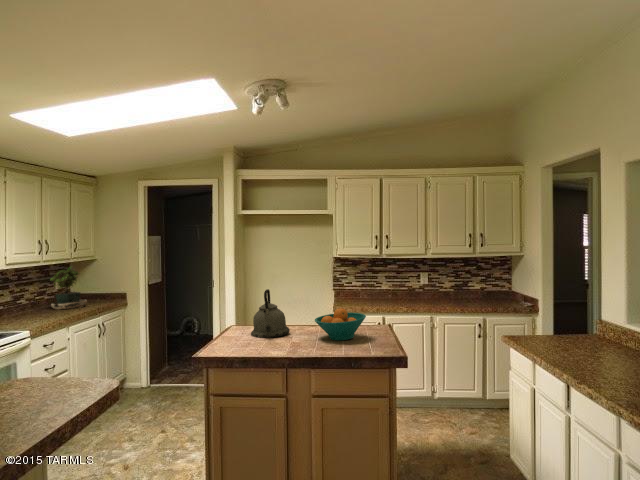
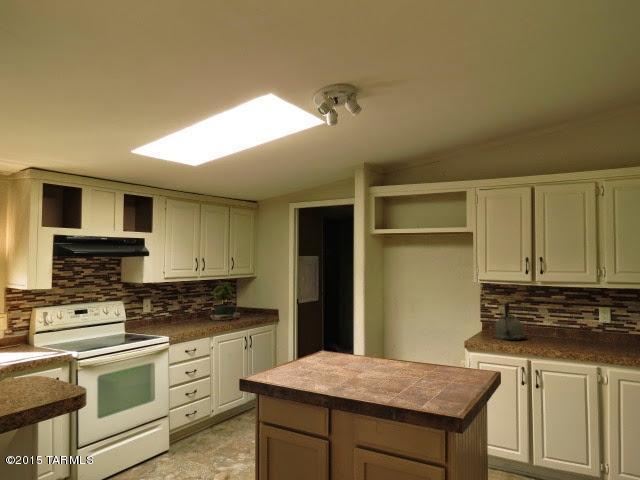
kettle: present [251,289,290,338] -> present [493,303,526,340]
fruit bowl: present [315,308,366,340] -> none [385,345,451,386]

